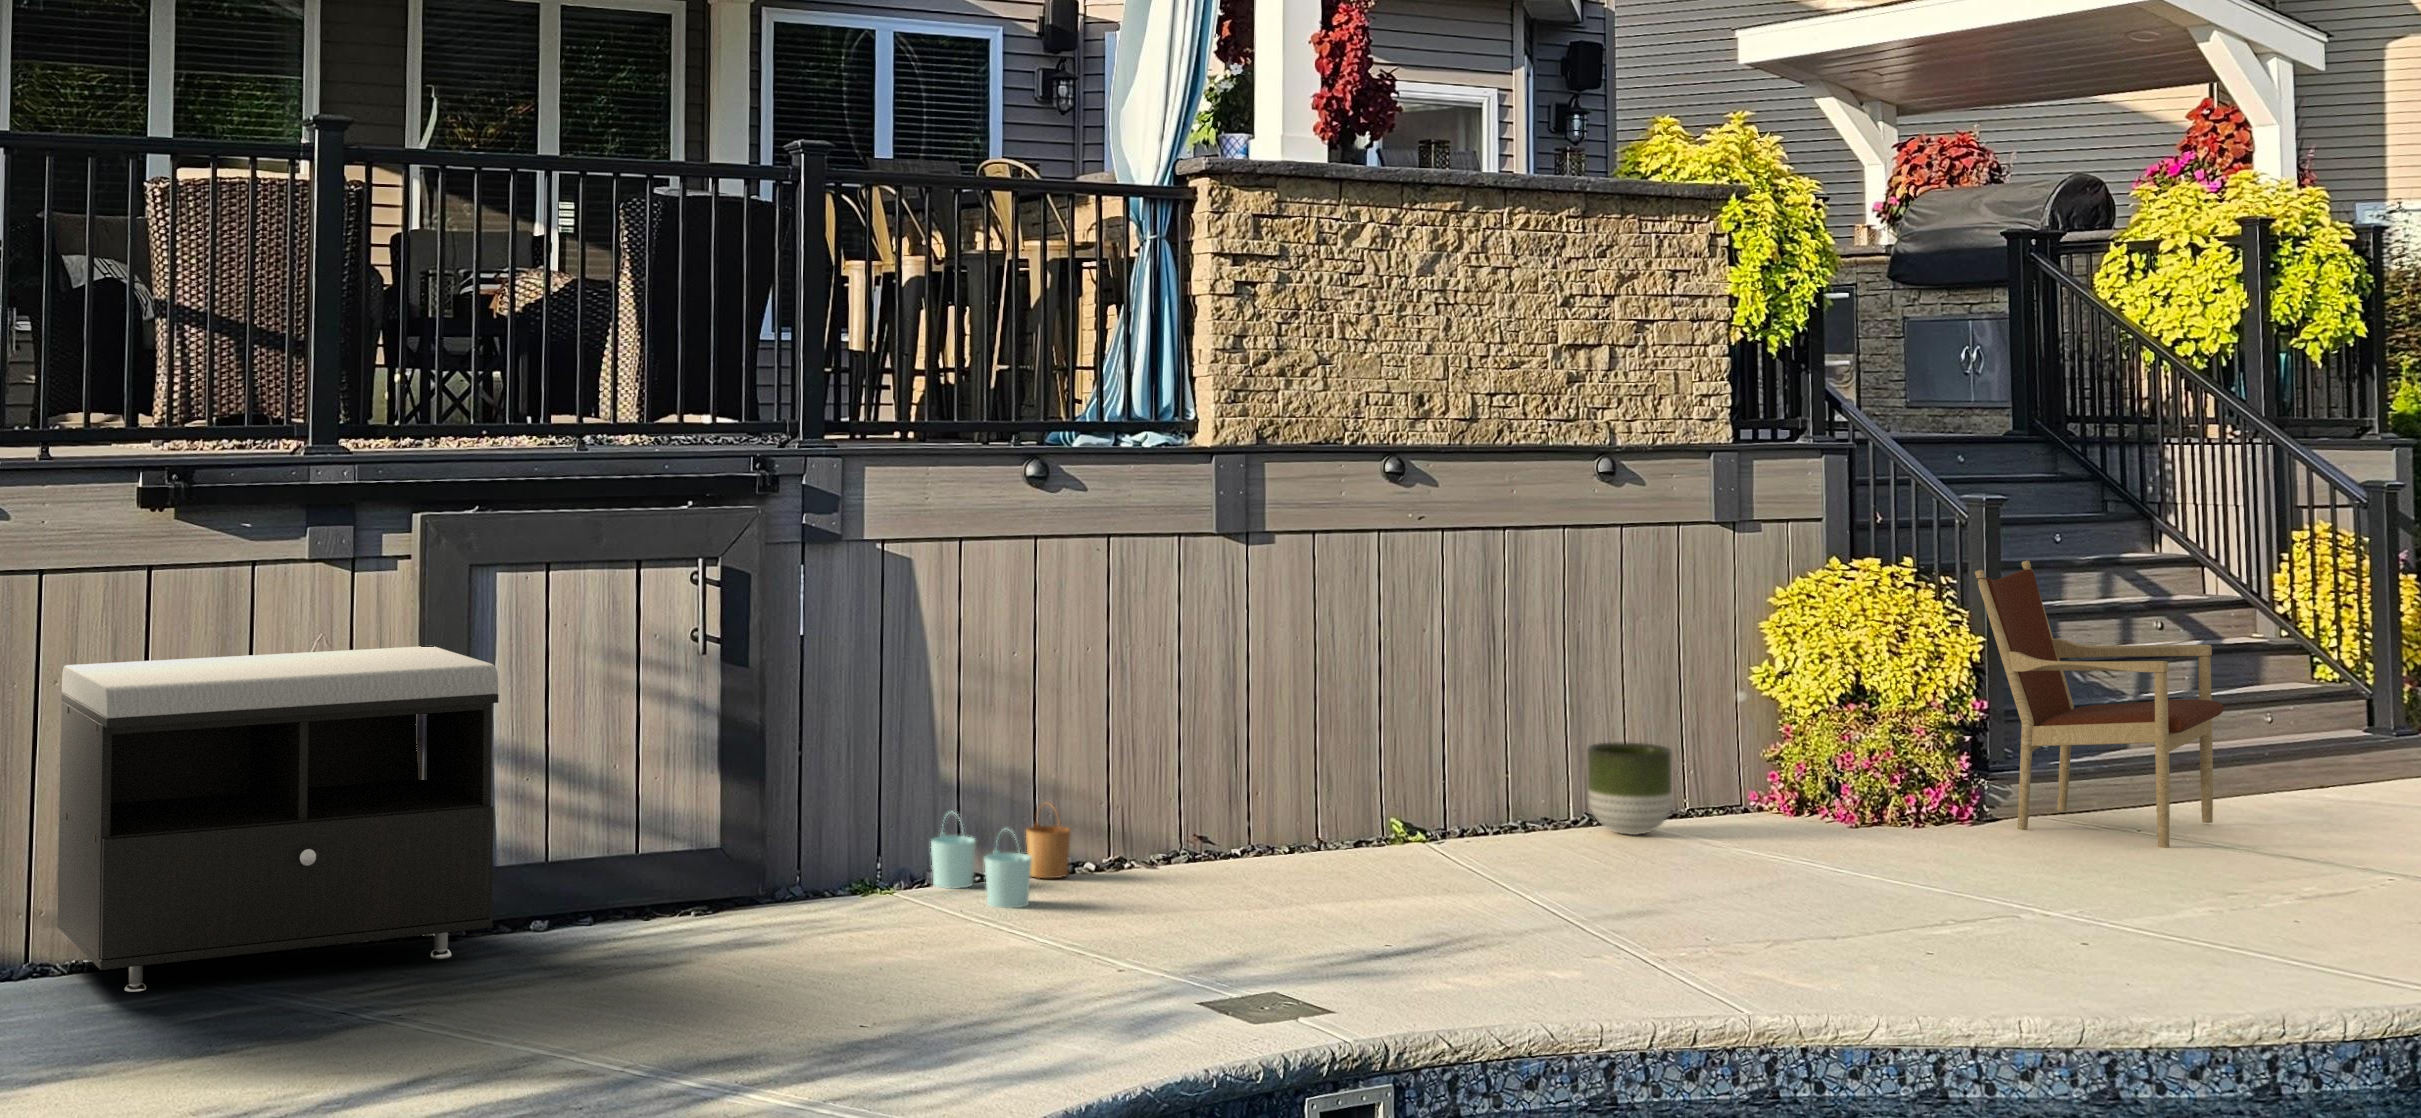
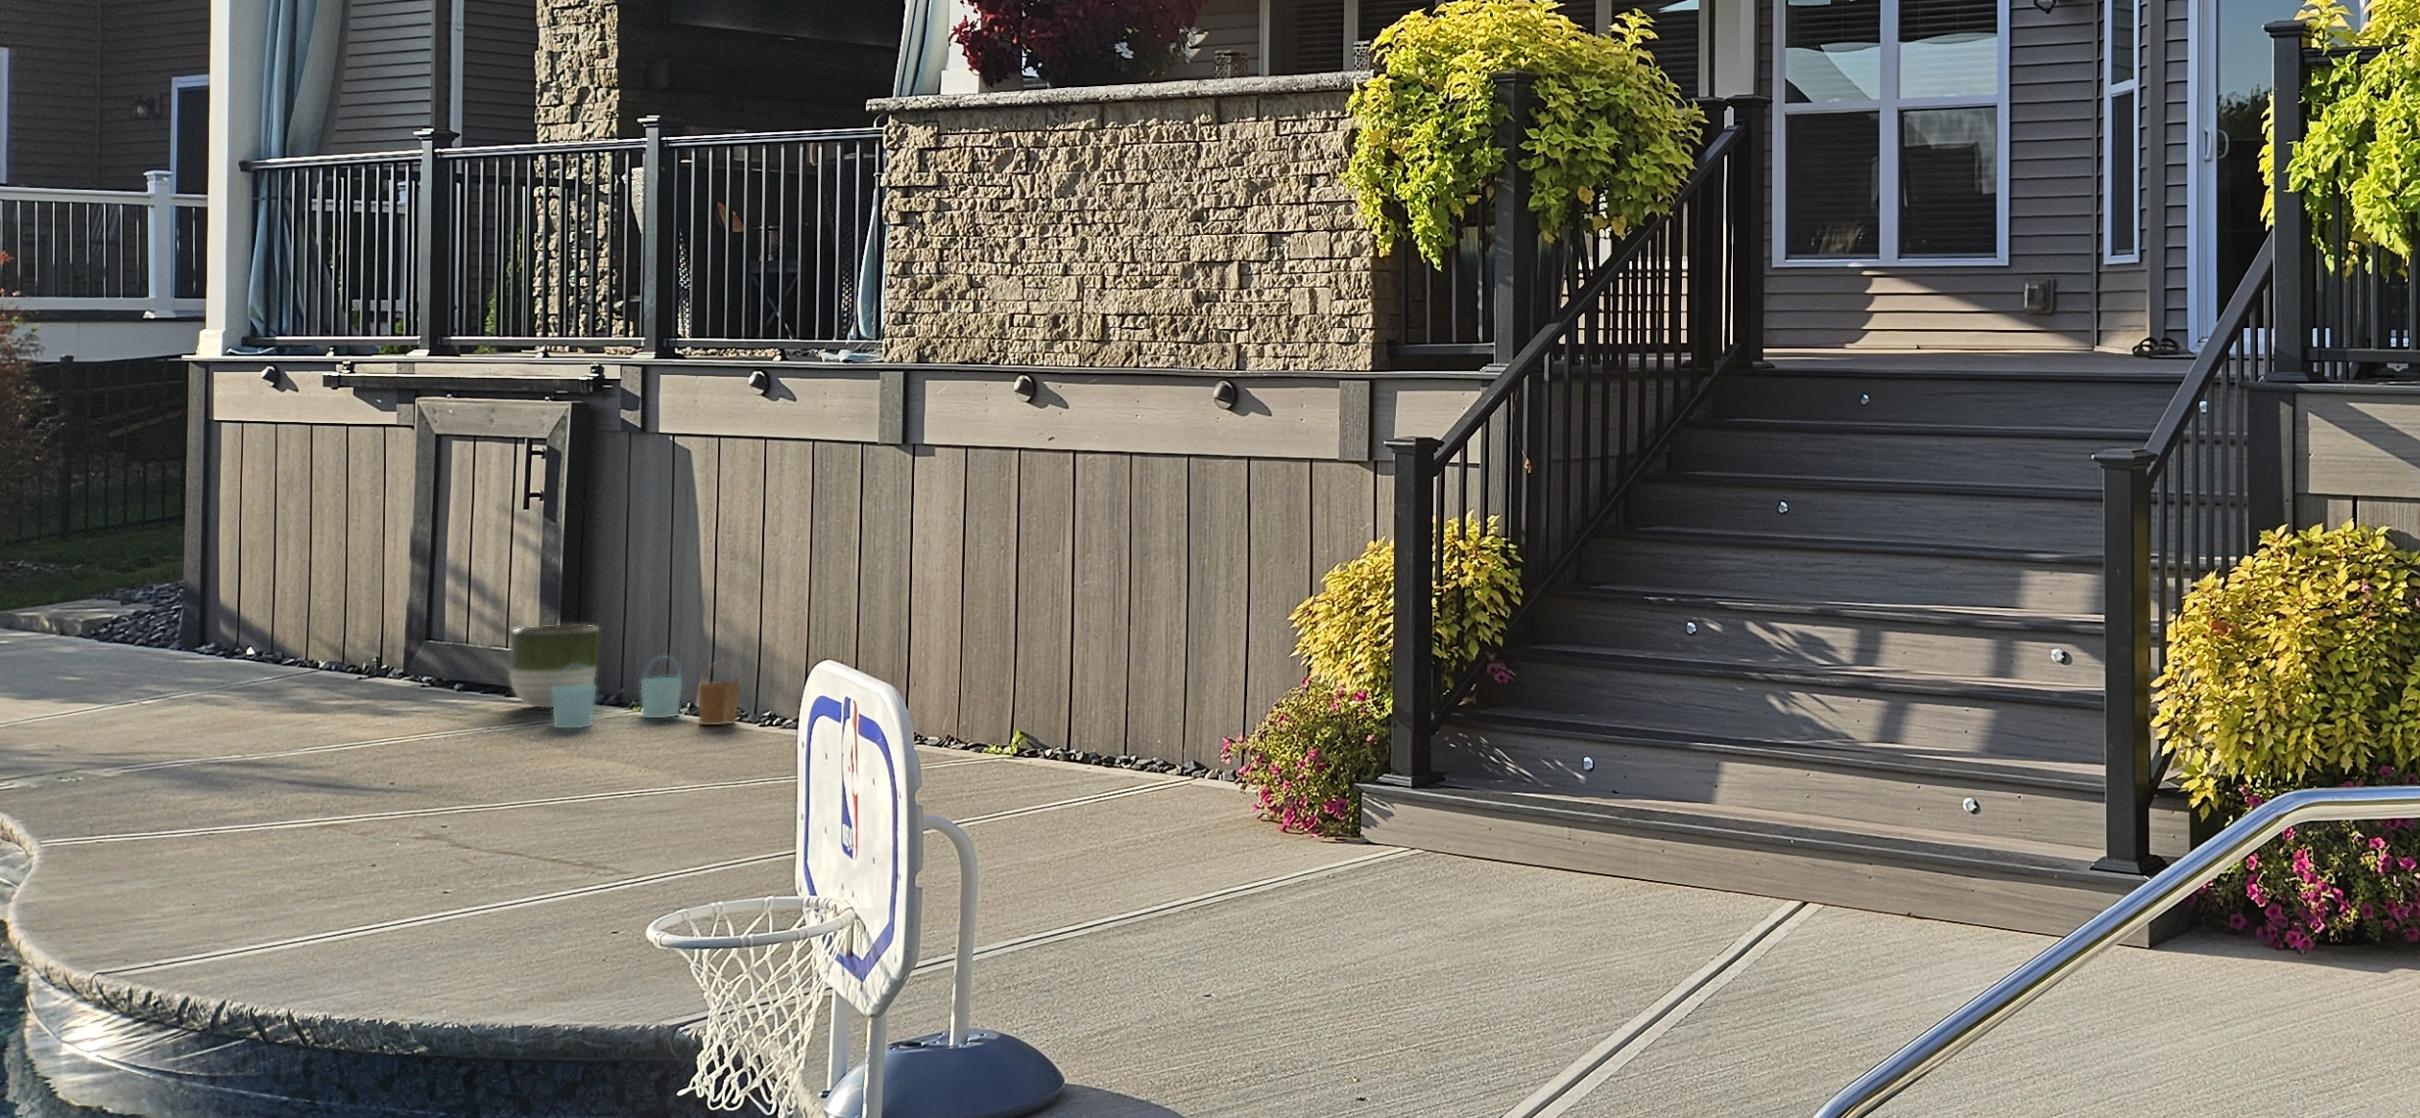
armchair: present [1975,560,2224,848] -> none [1264,530,1583,924]
storage bench: present [57,646,499,992] -> none [153,482,440,685]
planter: present [1587,742,1672,835] -> present [511,625,599,708]

